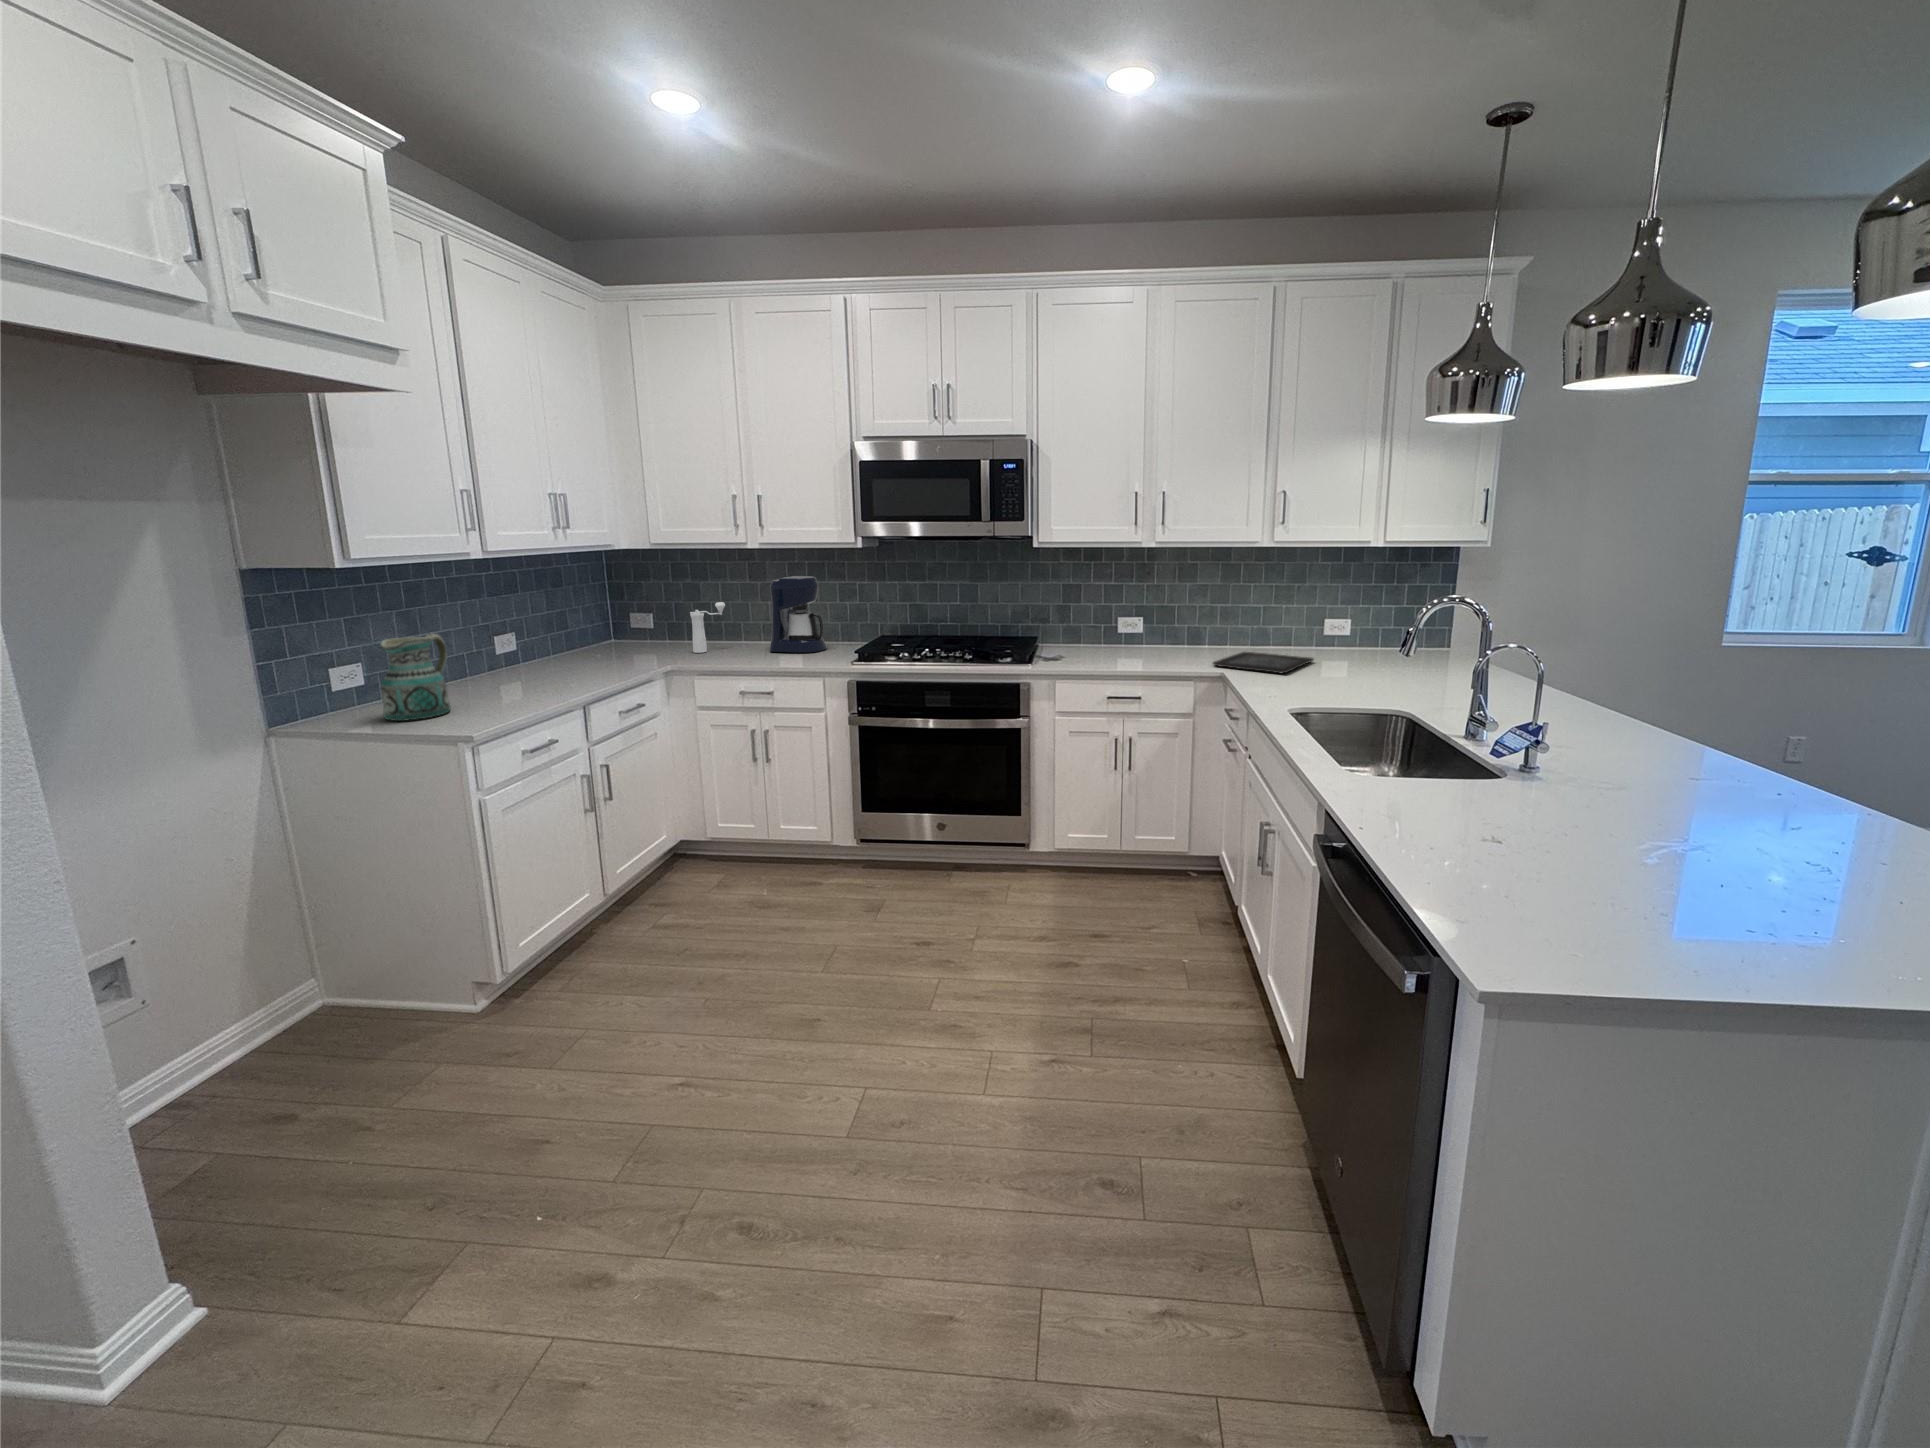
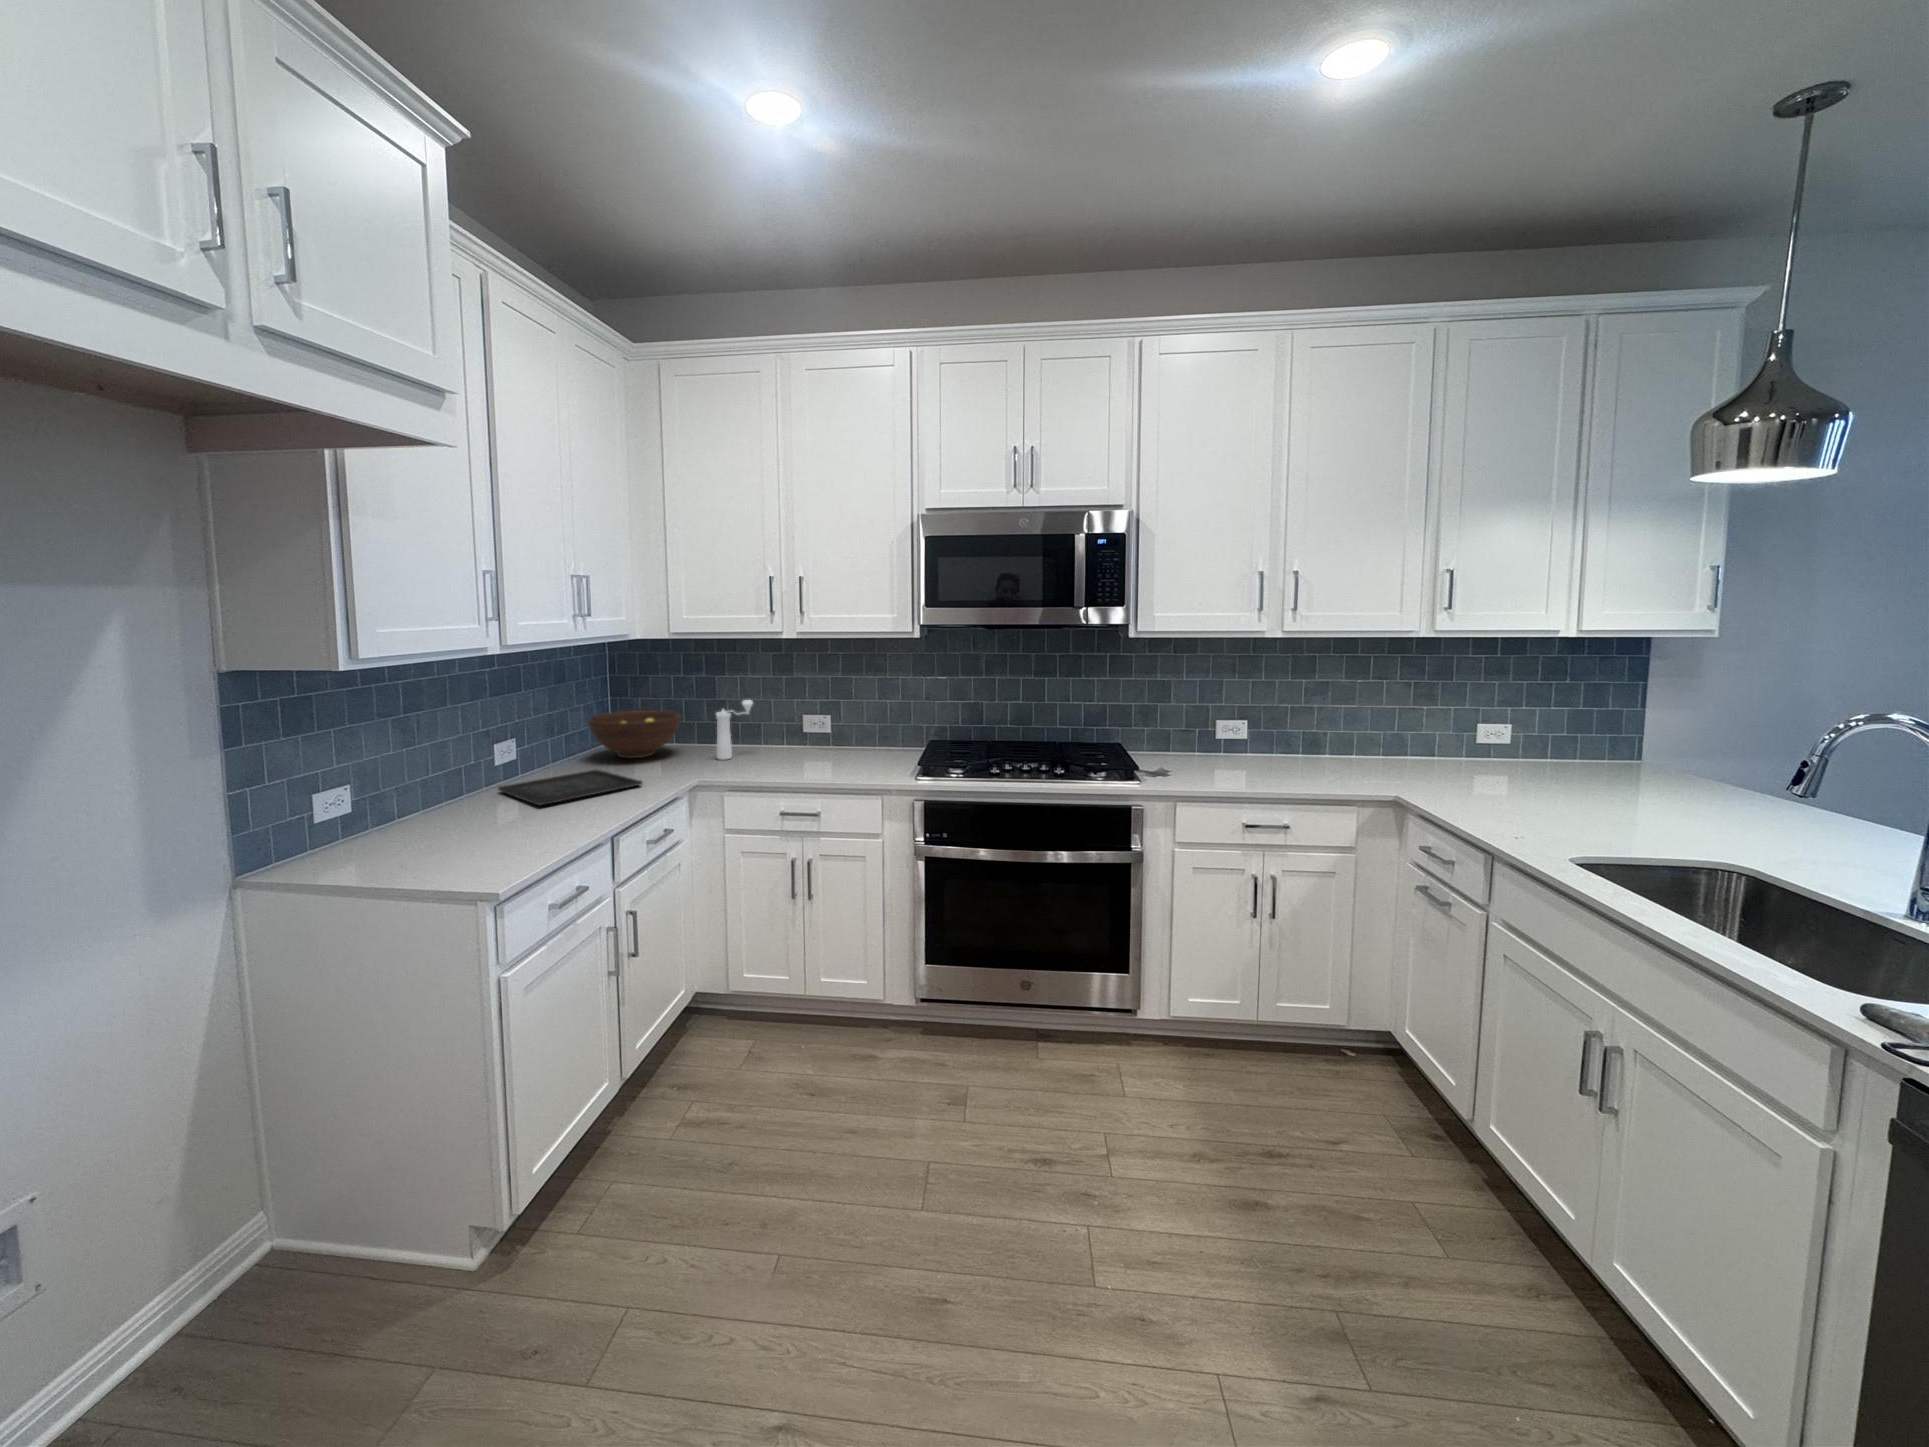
coffee maker: present [770,576,827,653] -> none [805,670,870,760]
fruit bowl: none [578,612,663,652] -> present [588,710,681,758]
ceramic pitcher: present [380,633,450,721] -> none [379,749,461,866]
tray: present [1213,652,1314,673] -> present [498,770,642,805]

